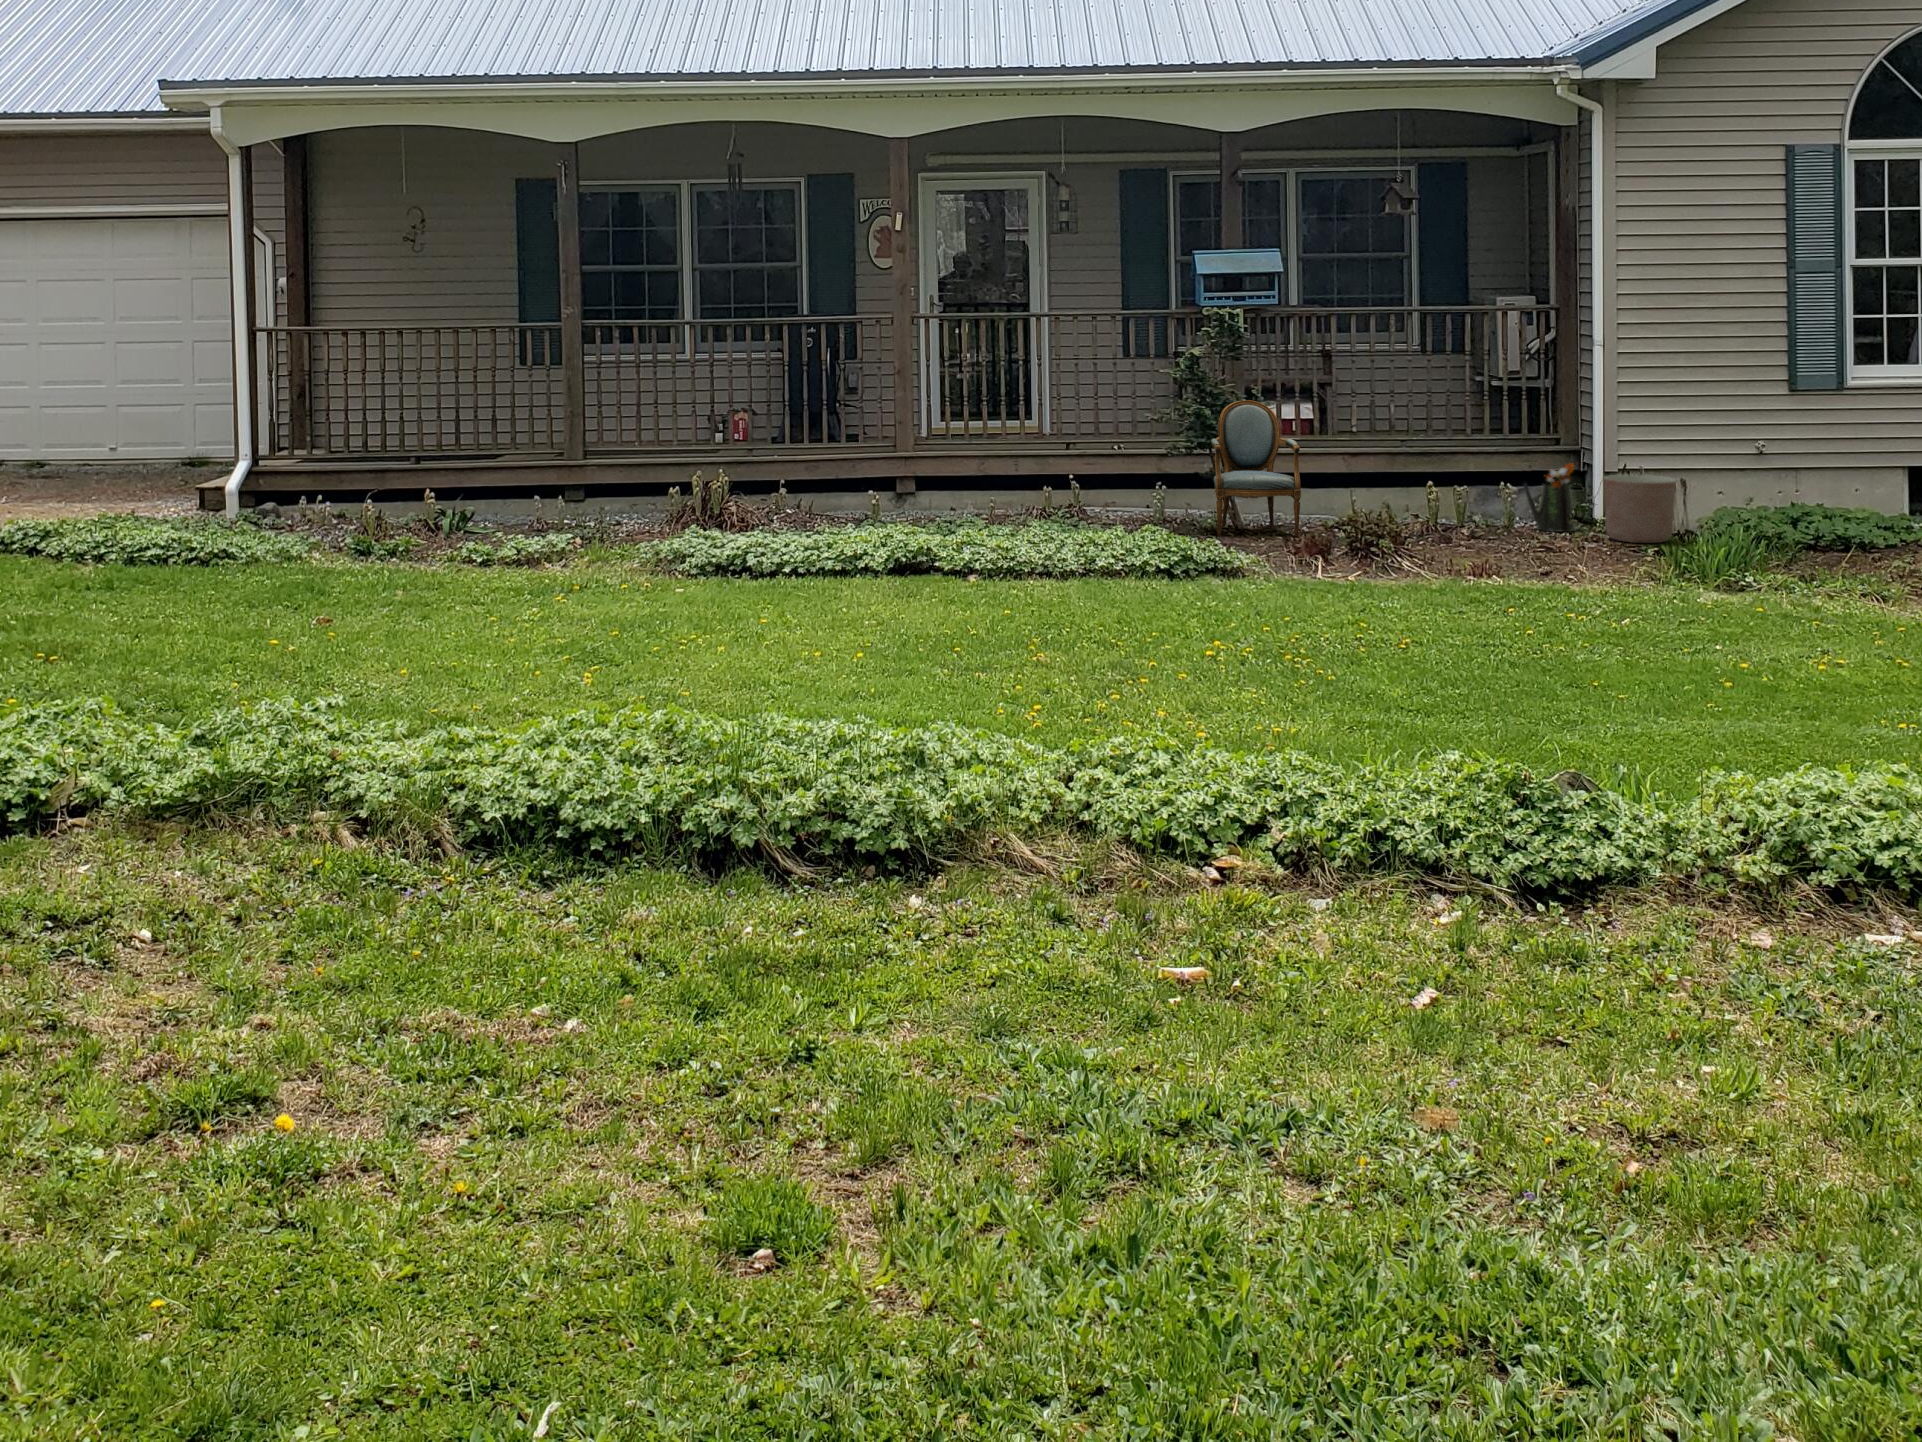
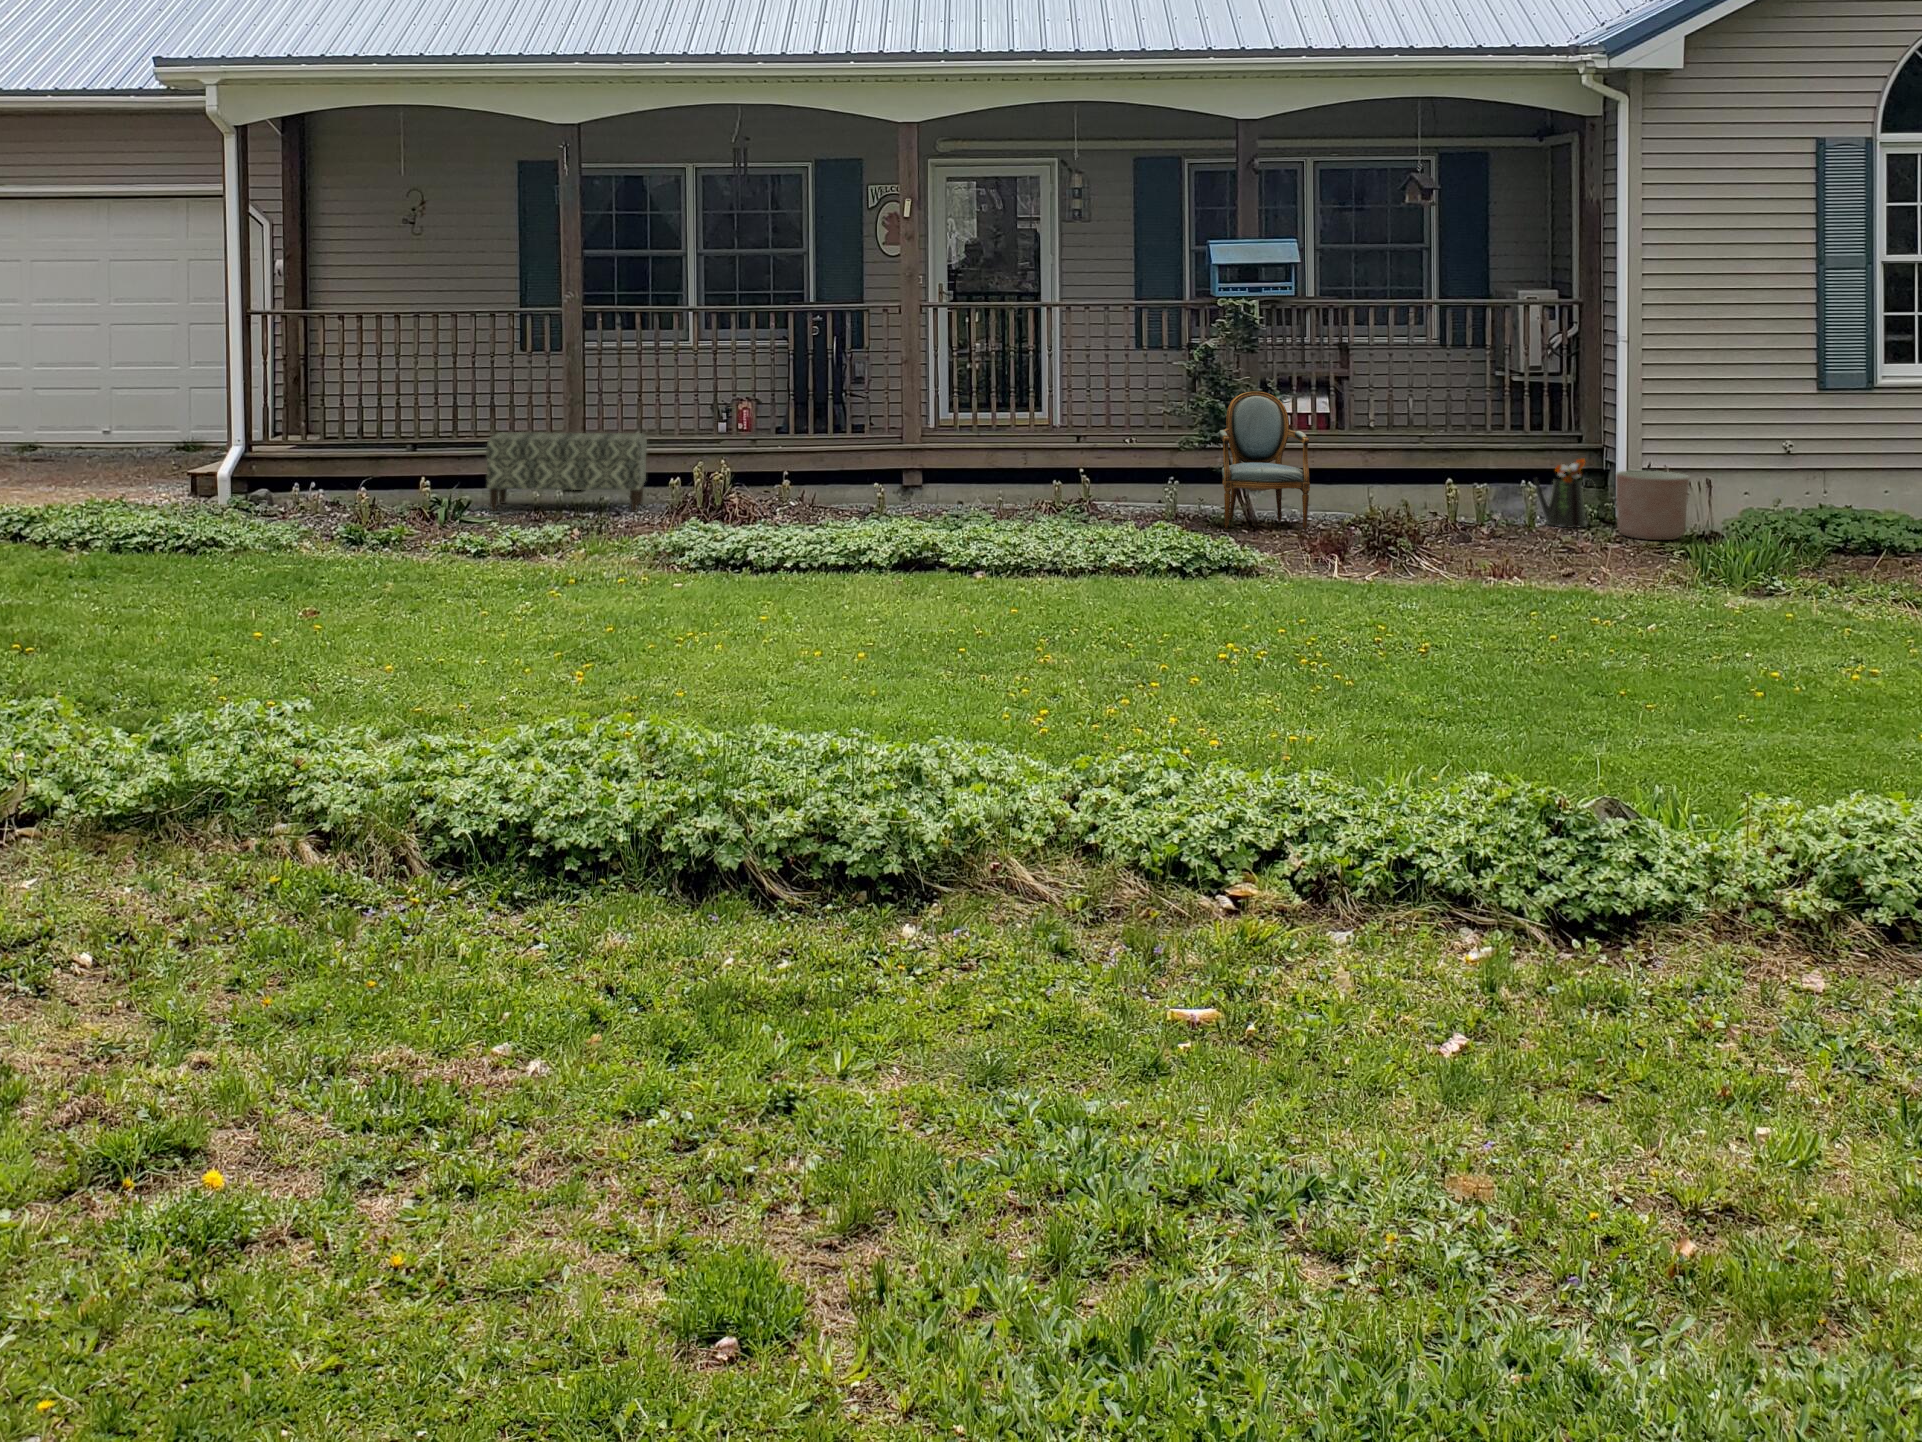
bench: none [486,448,644,527] -> present [486,432,647,512]

